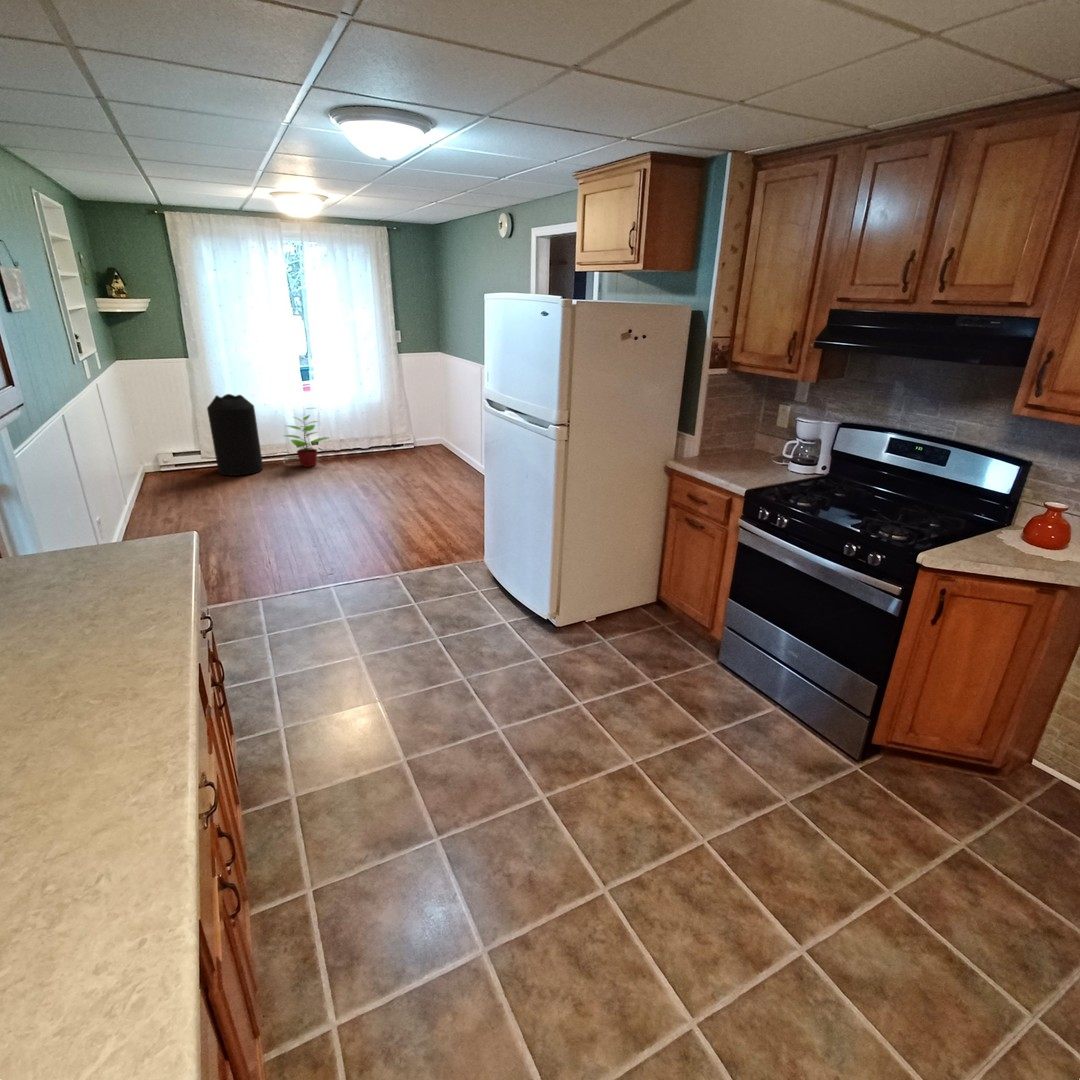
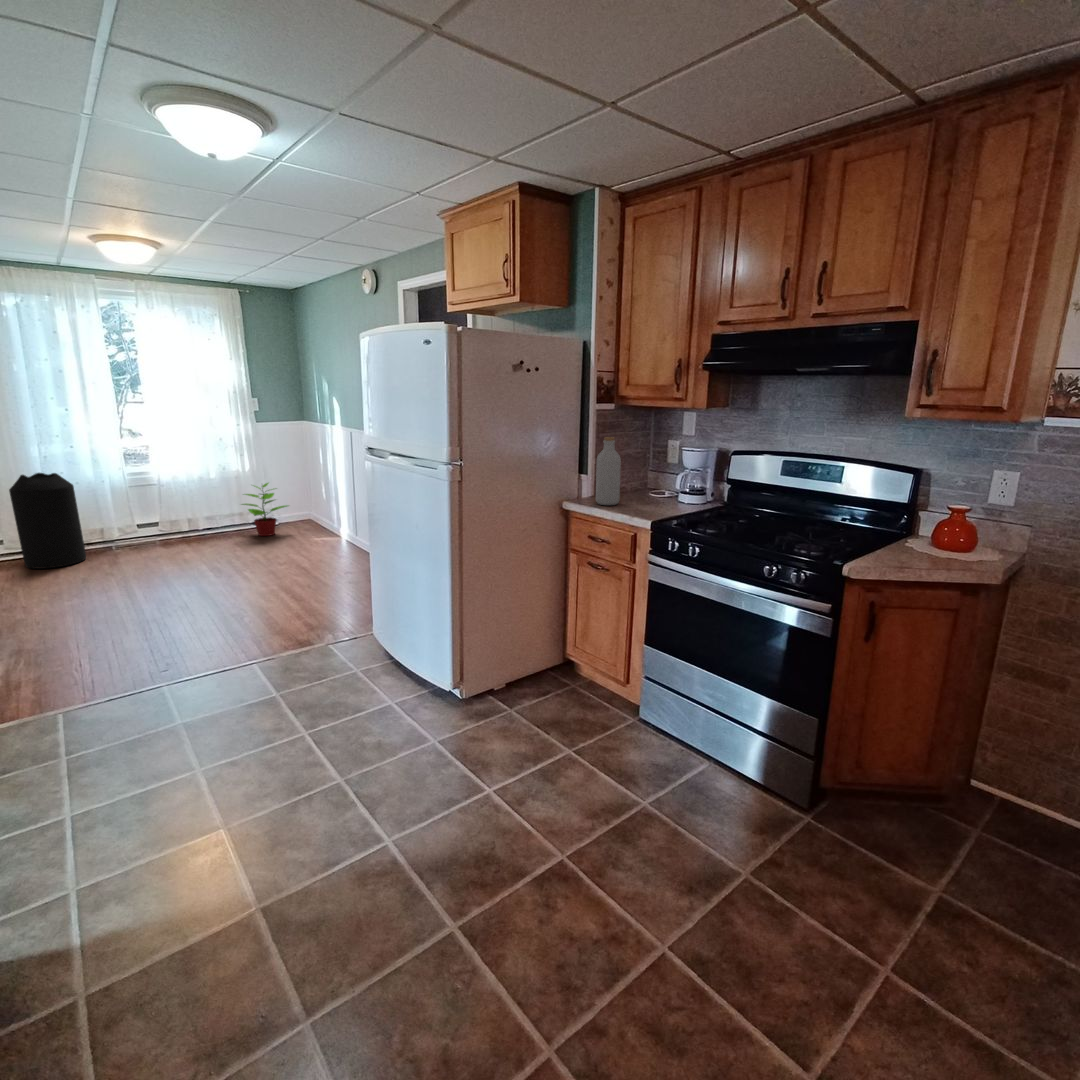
bottle: none [700,402,727,466] -> present [596,437,621,505]
potted plant: present [286,415,327,467] -> present [242,483,287,536]

